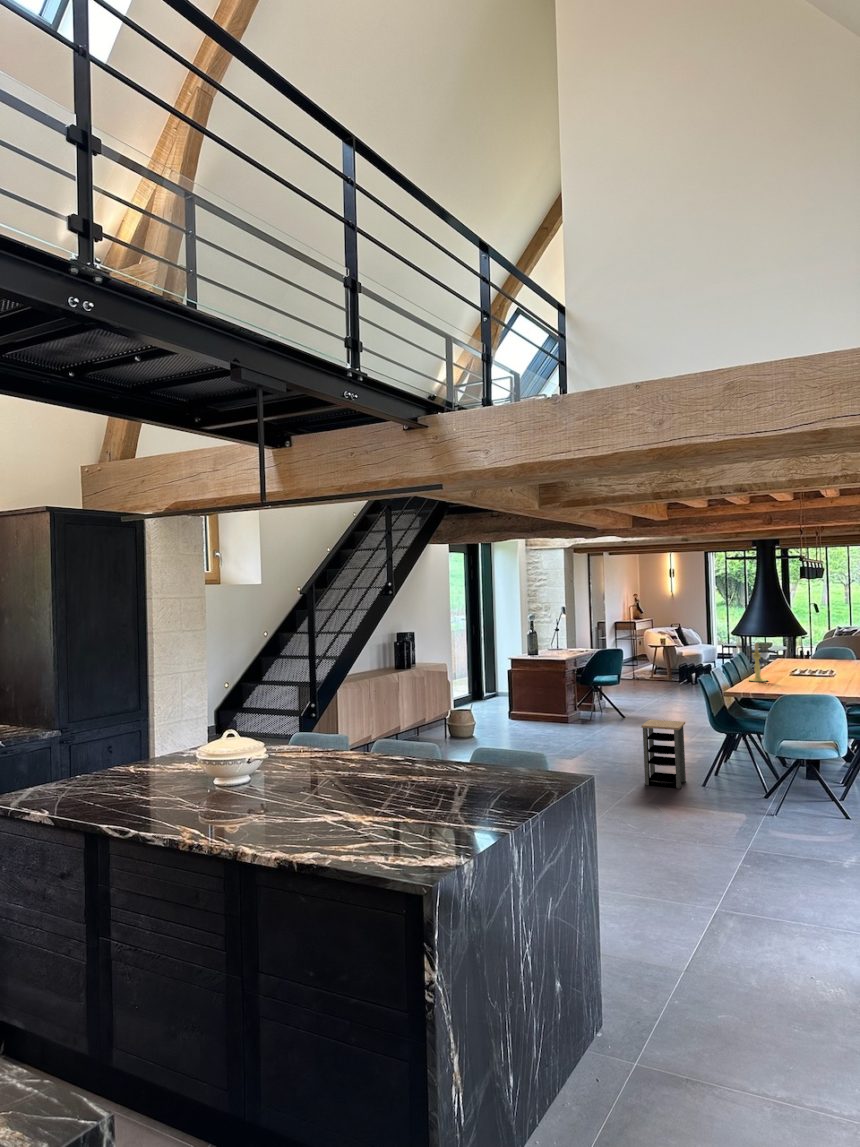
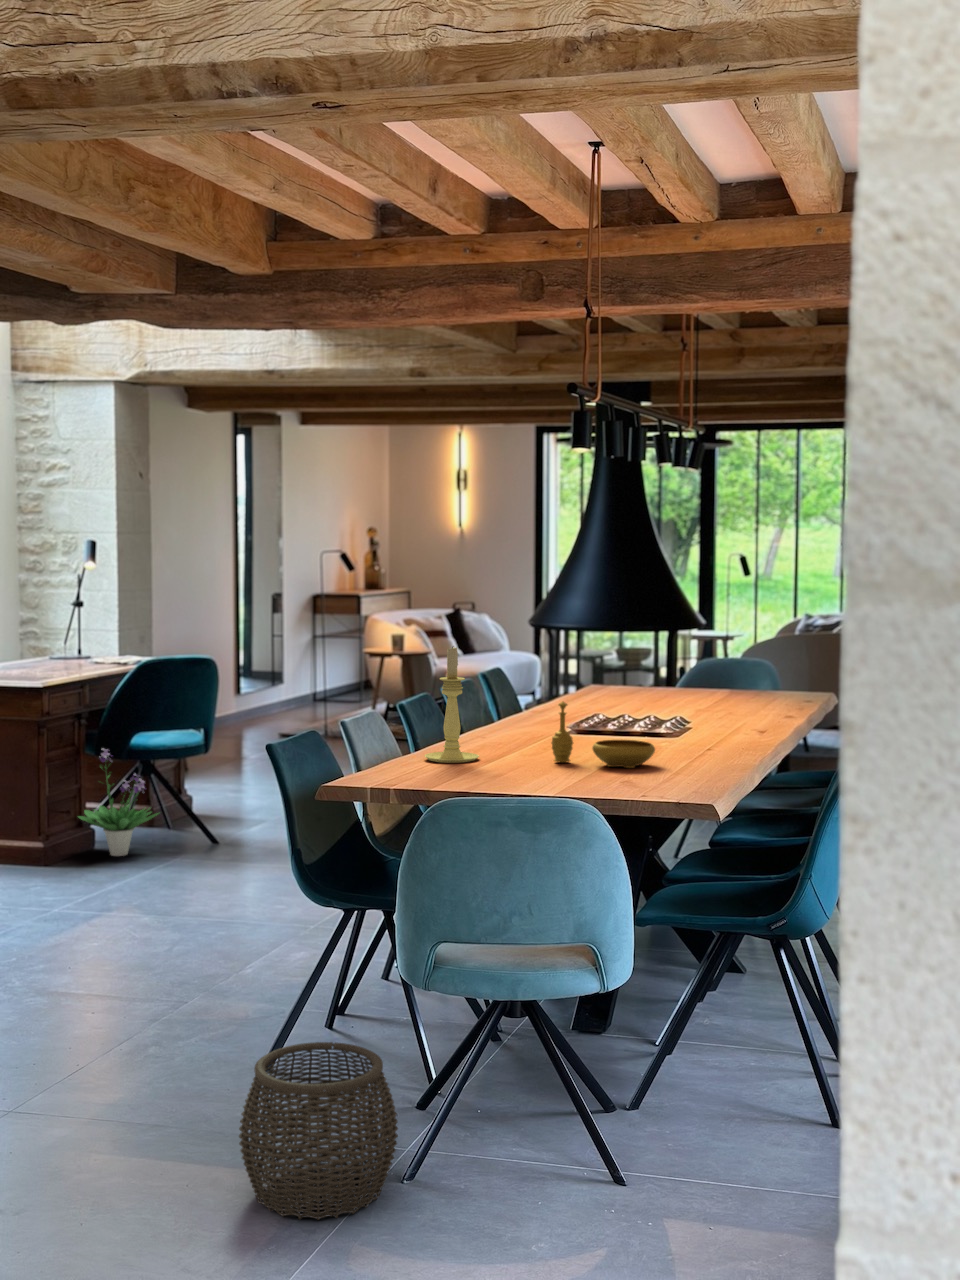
decorative bowl: none [796,660,838,683] -> present [551,702,655,768]
potted plant: none [580,682,609,721] -> present [78,748,159,856]
side table: present [641,720,686,789] -> none [46,884,204,1109]
woven basket: none [727,764,780,815] -> present [239,1042,398,1220]

